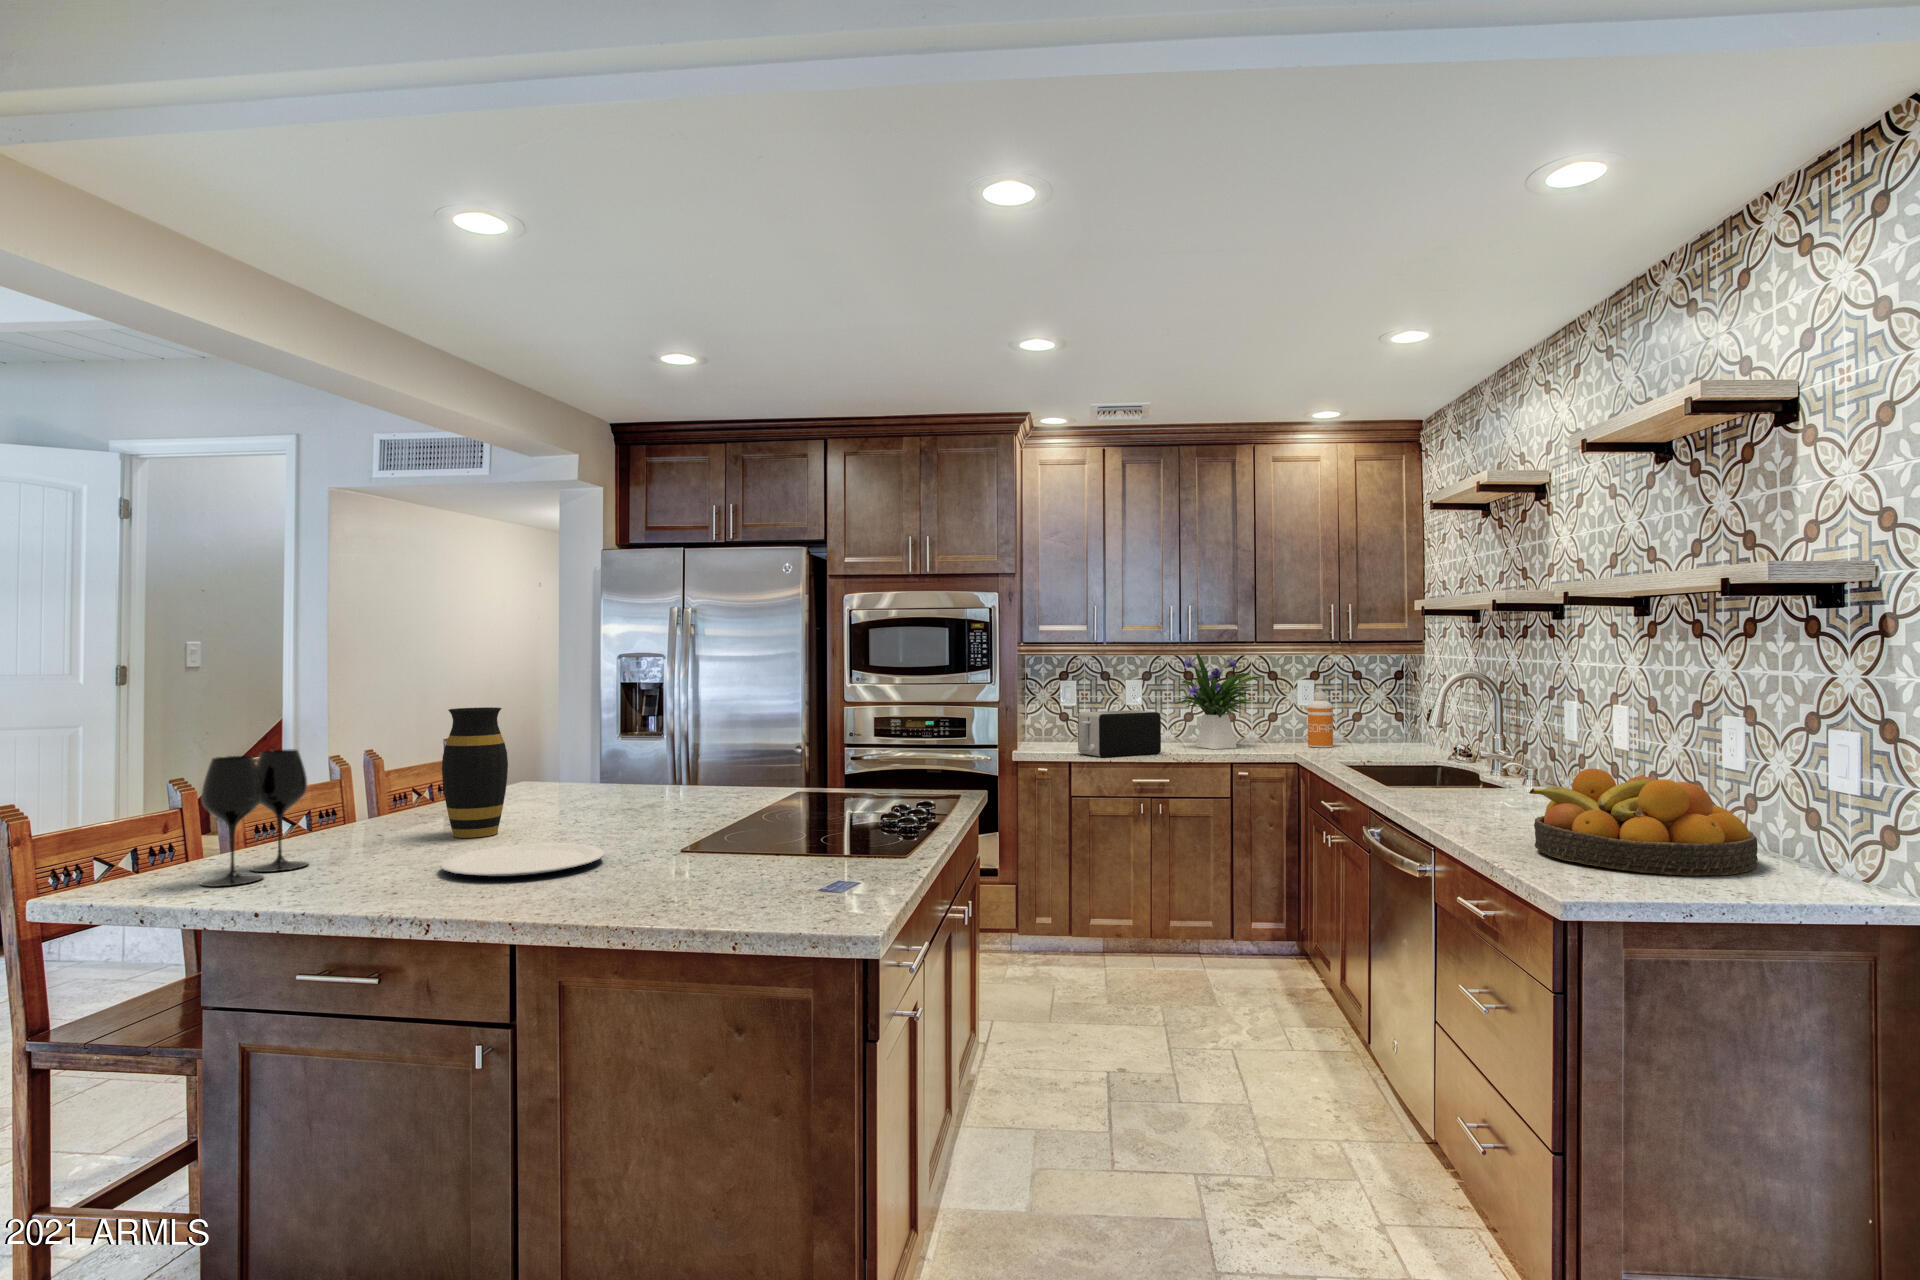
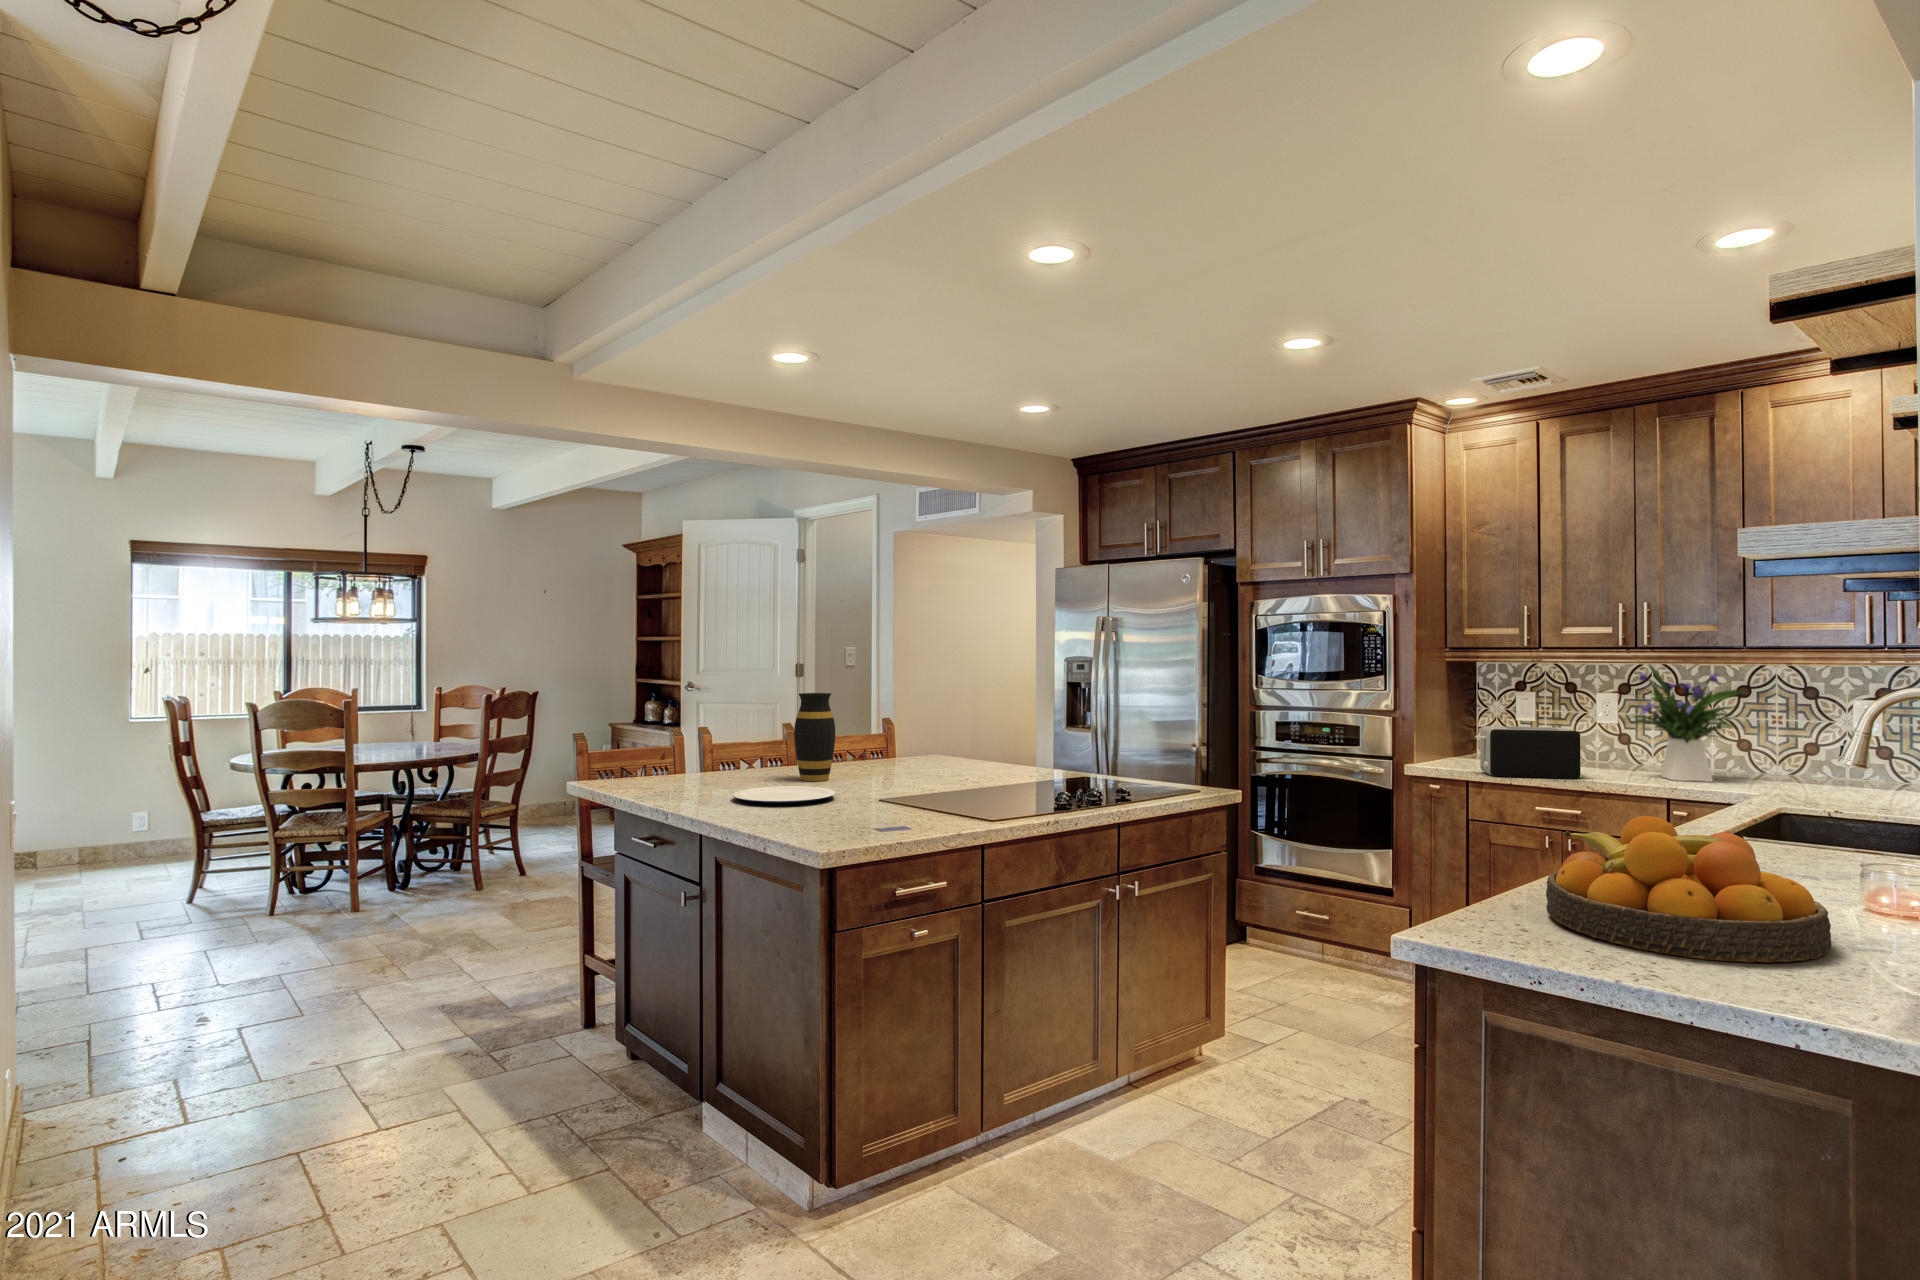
soap dispenser: present [1308,687,1333,748] -> none [1827,711,1869,792]
wine glass: present [201,749,308,887] -> none [635,713,701,790]

